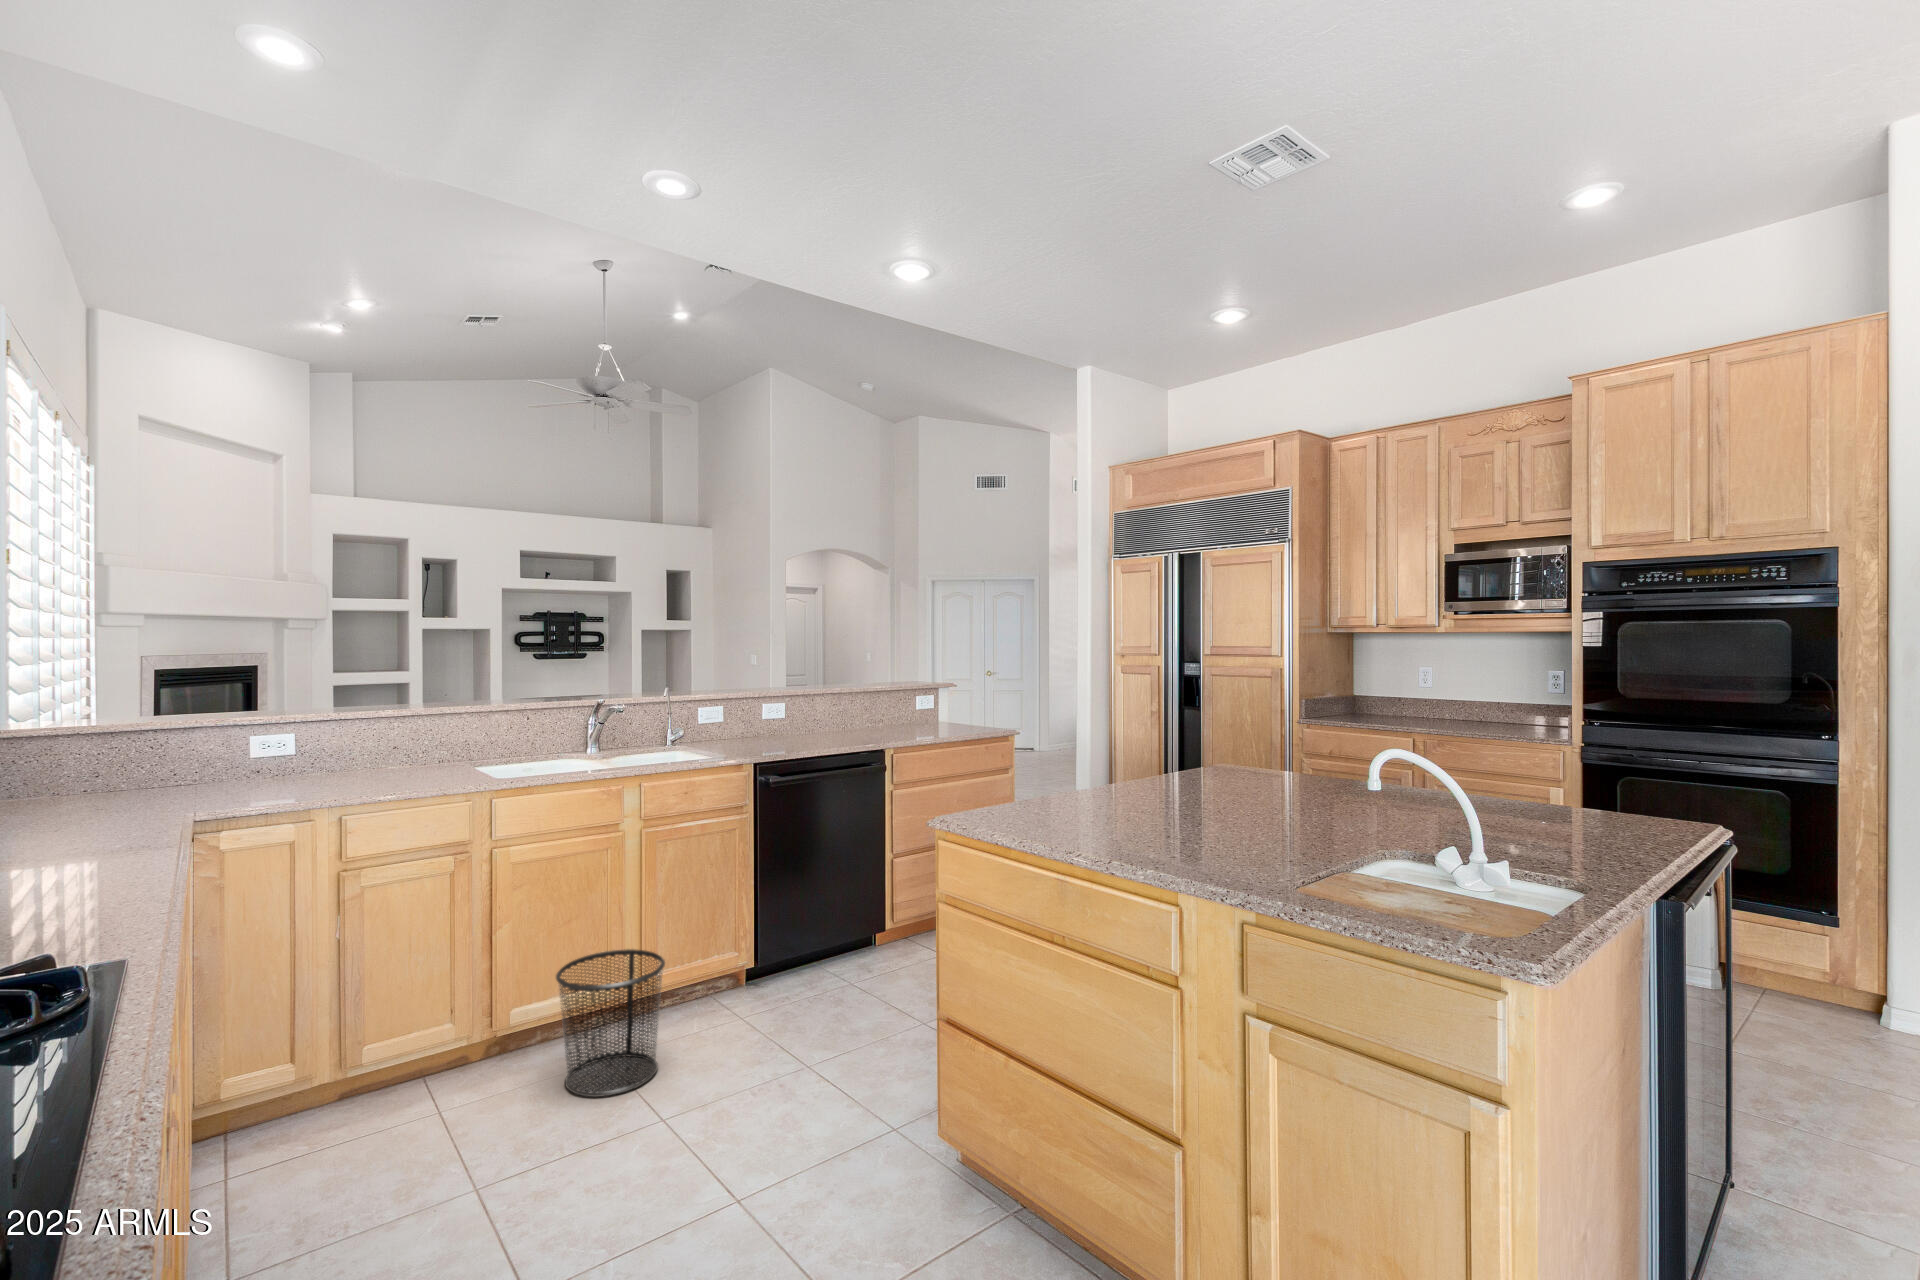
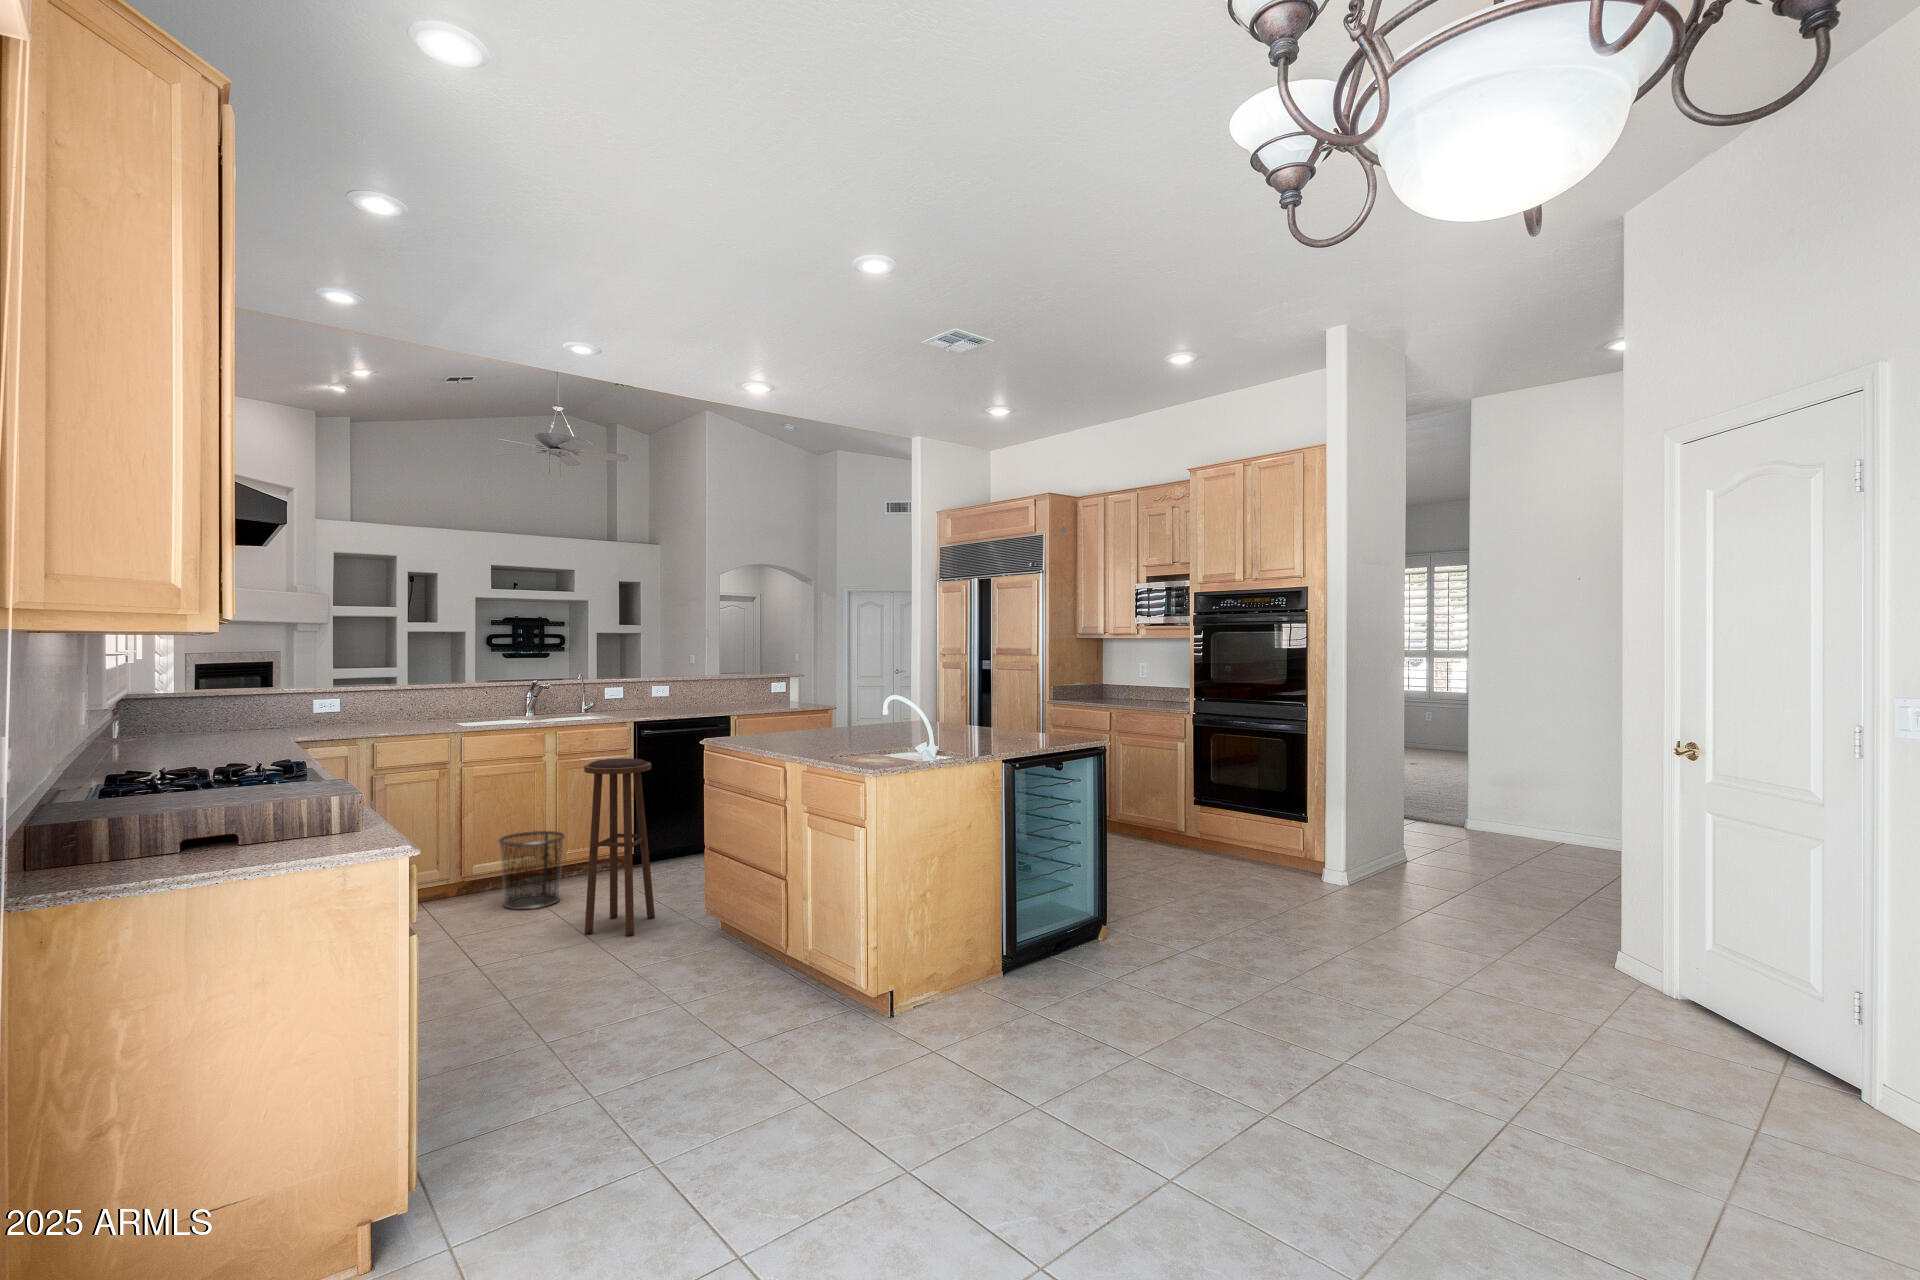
stool: none [717,846,834,1183] -> present [584,758,655,936]

